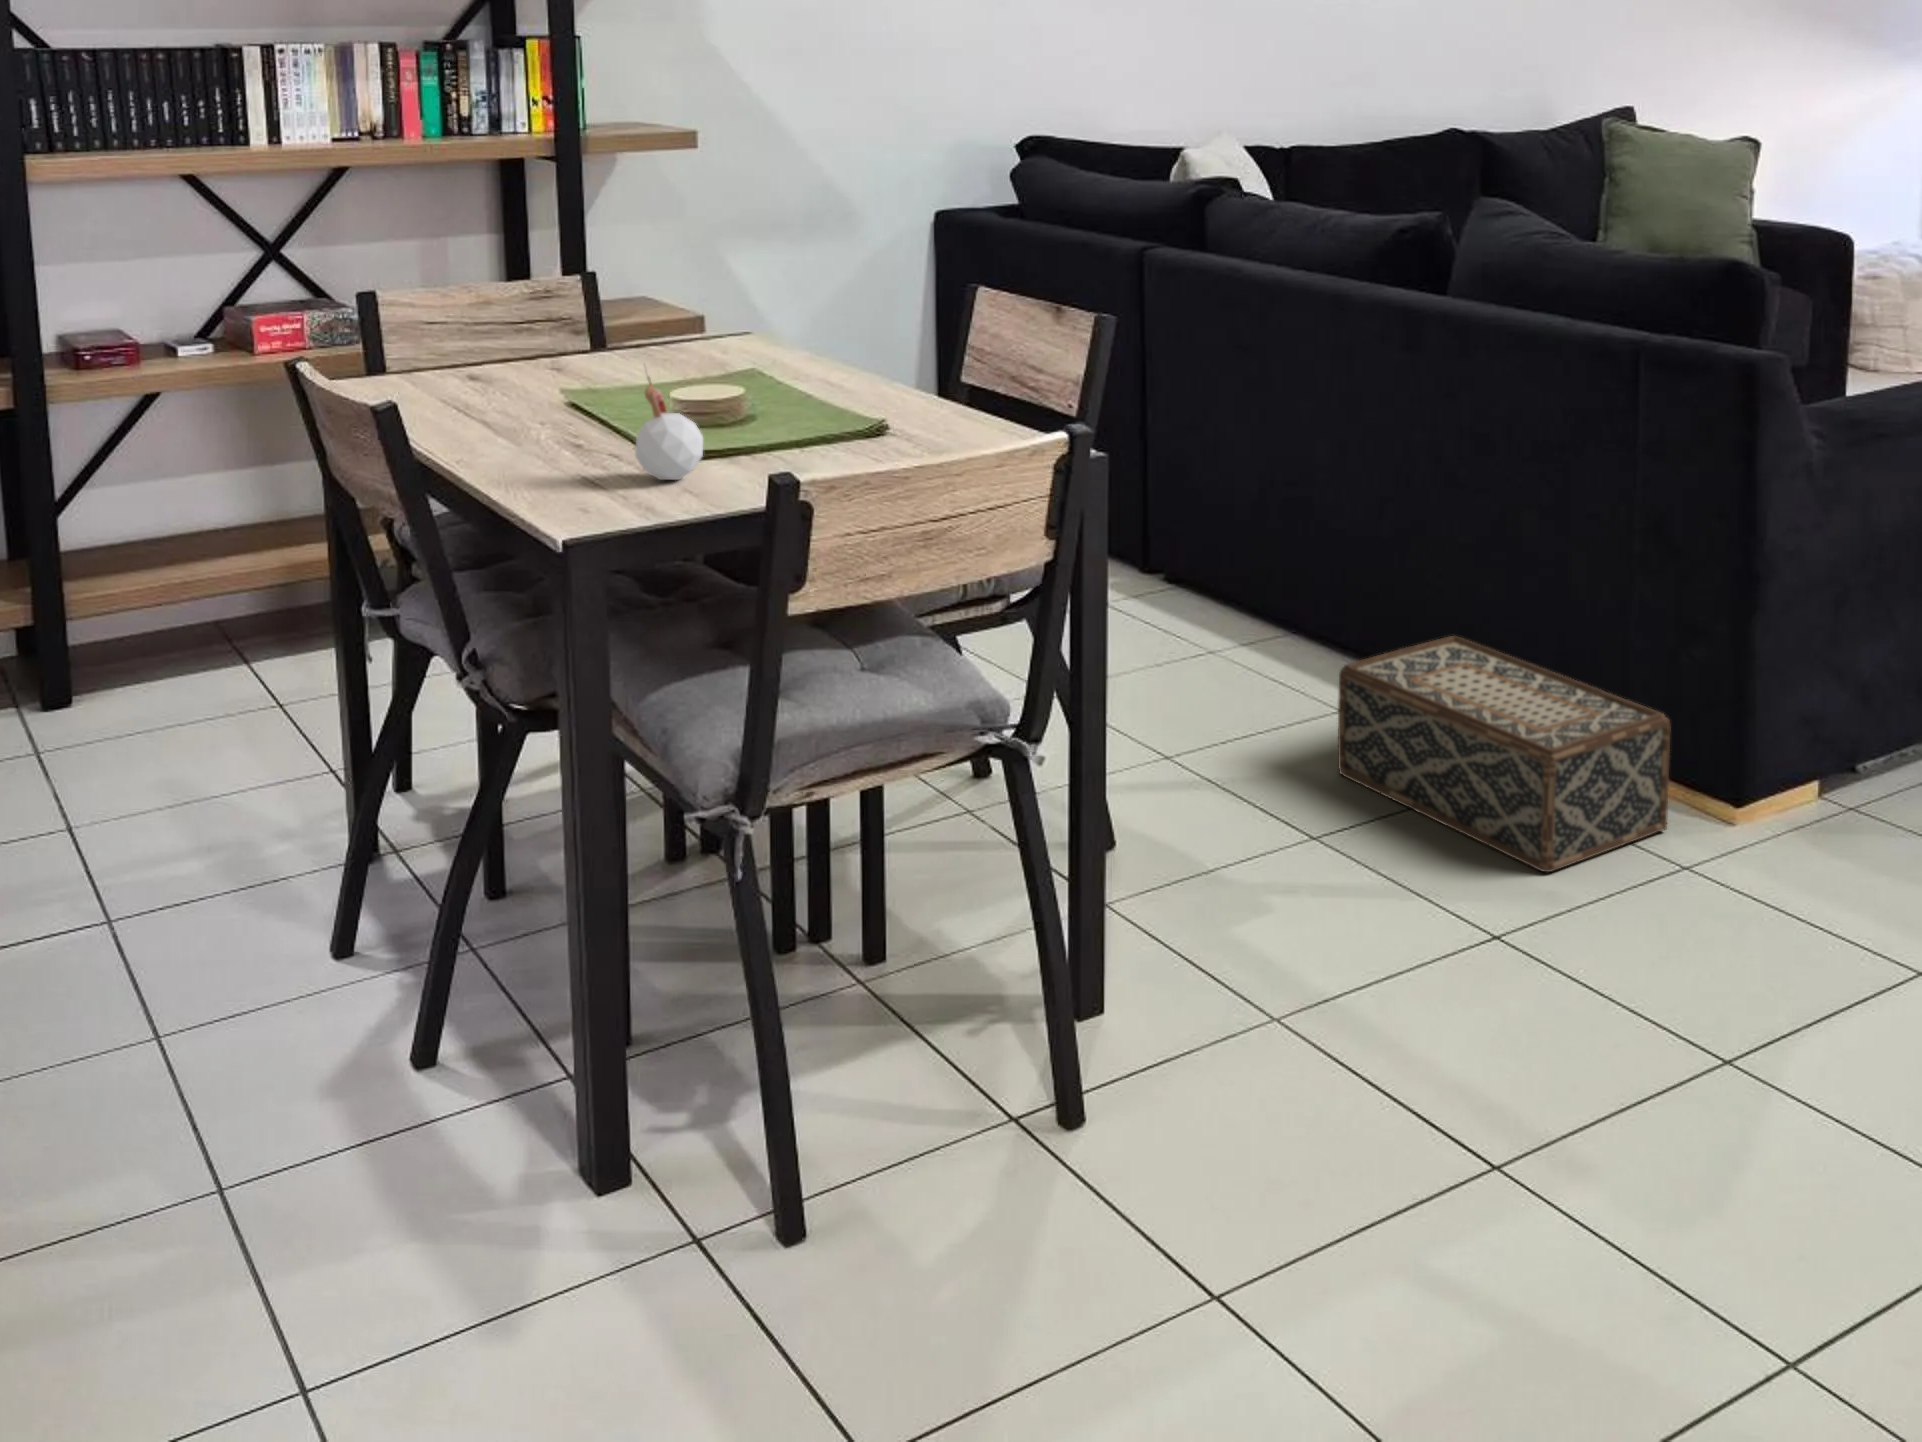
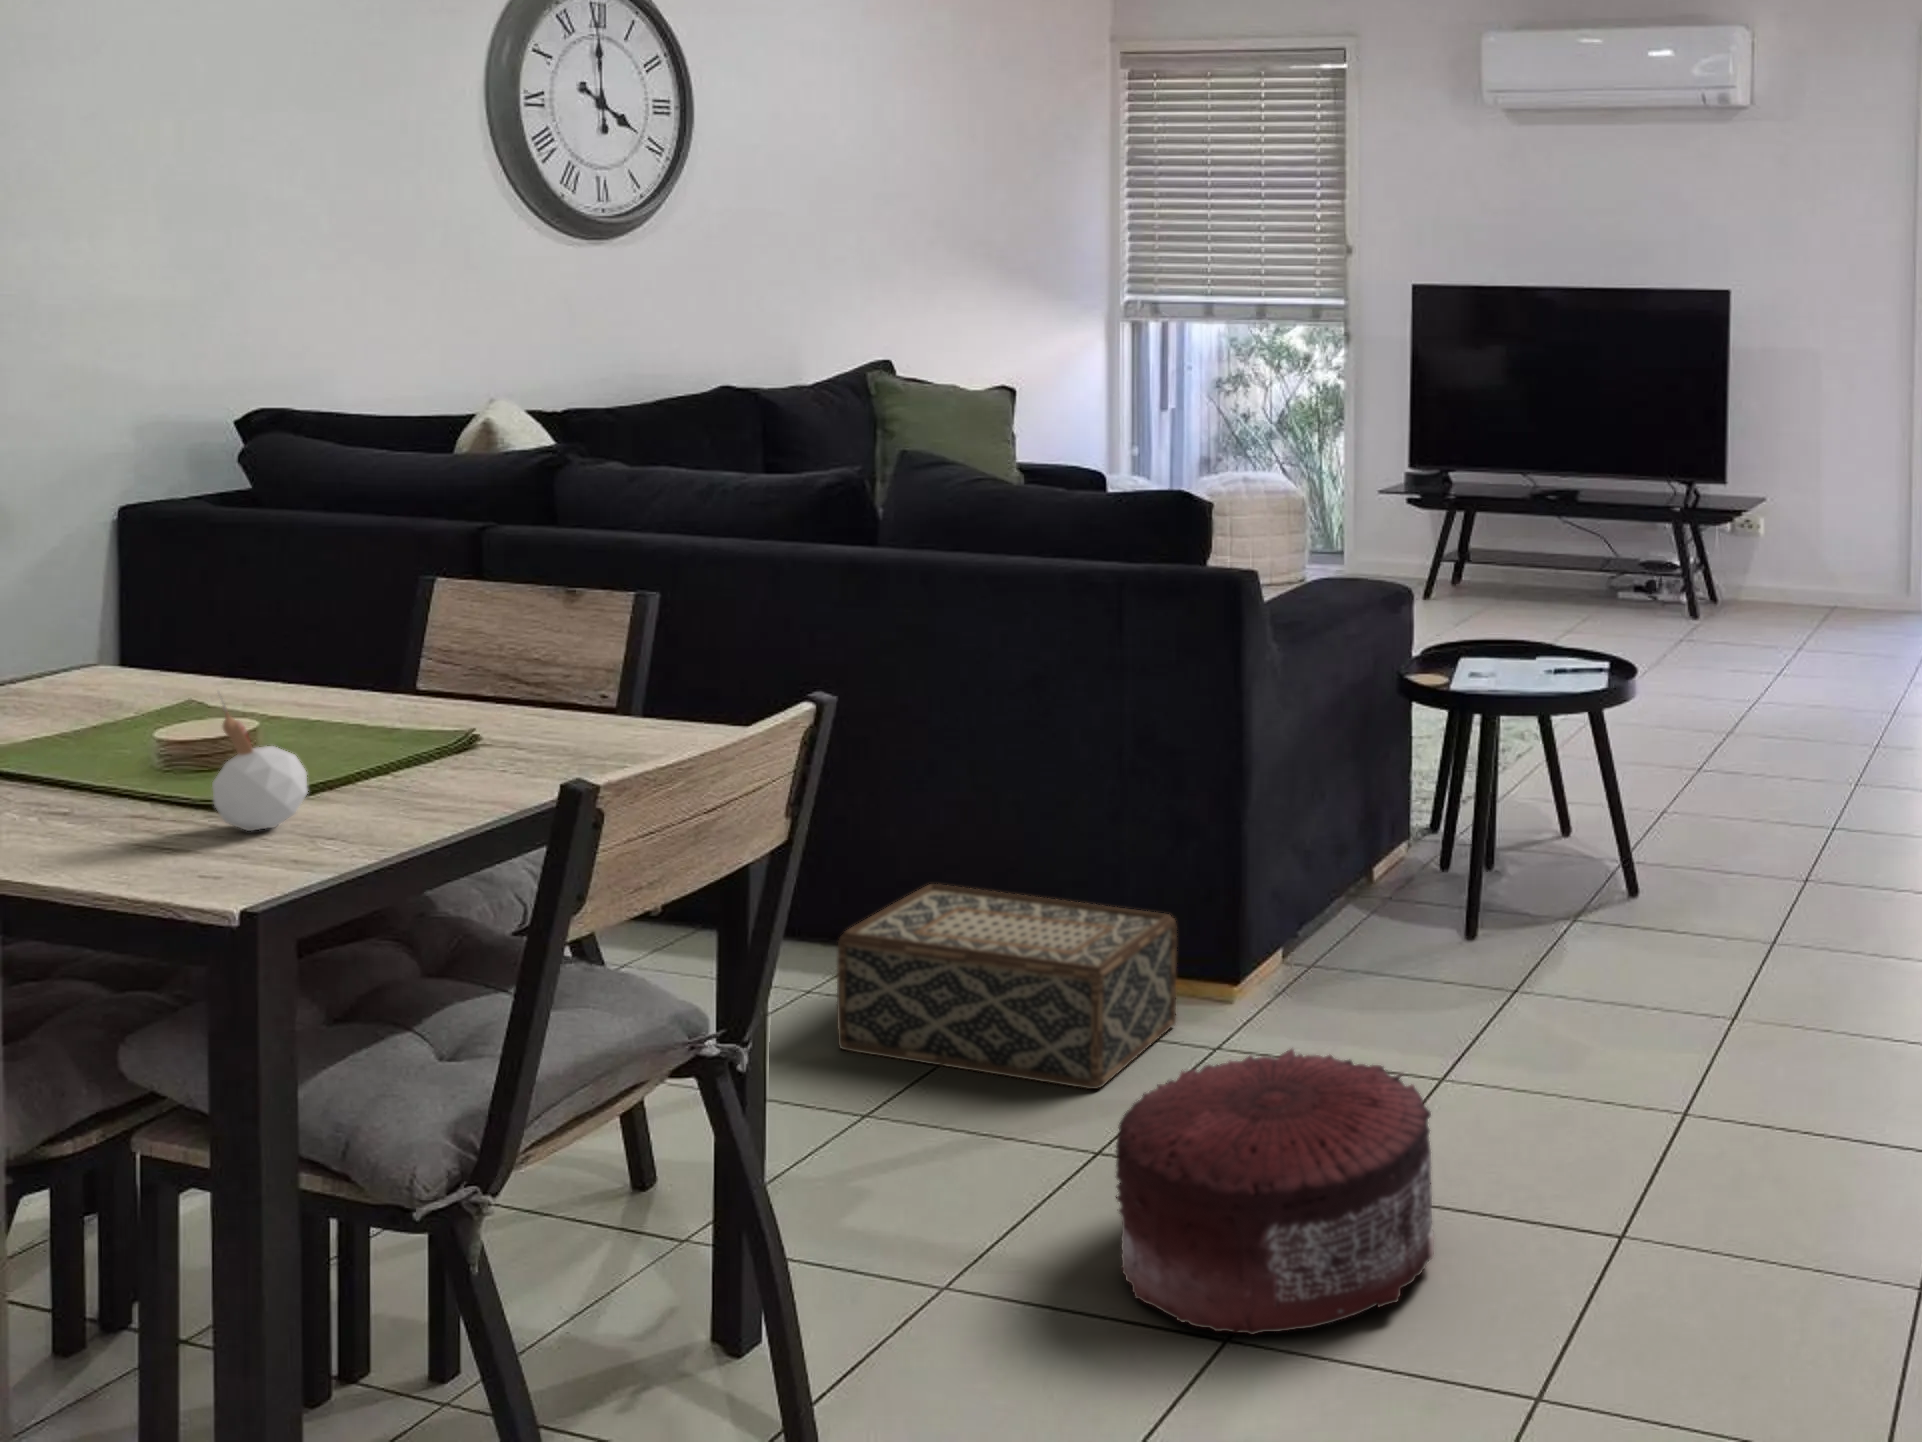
pouf: none [1439,871,1803,1179] -> present [1116,1049,1434,1335]

